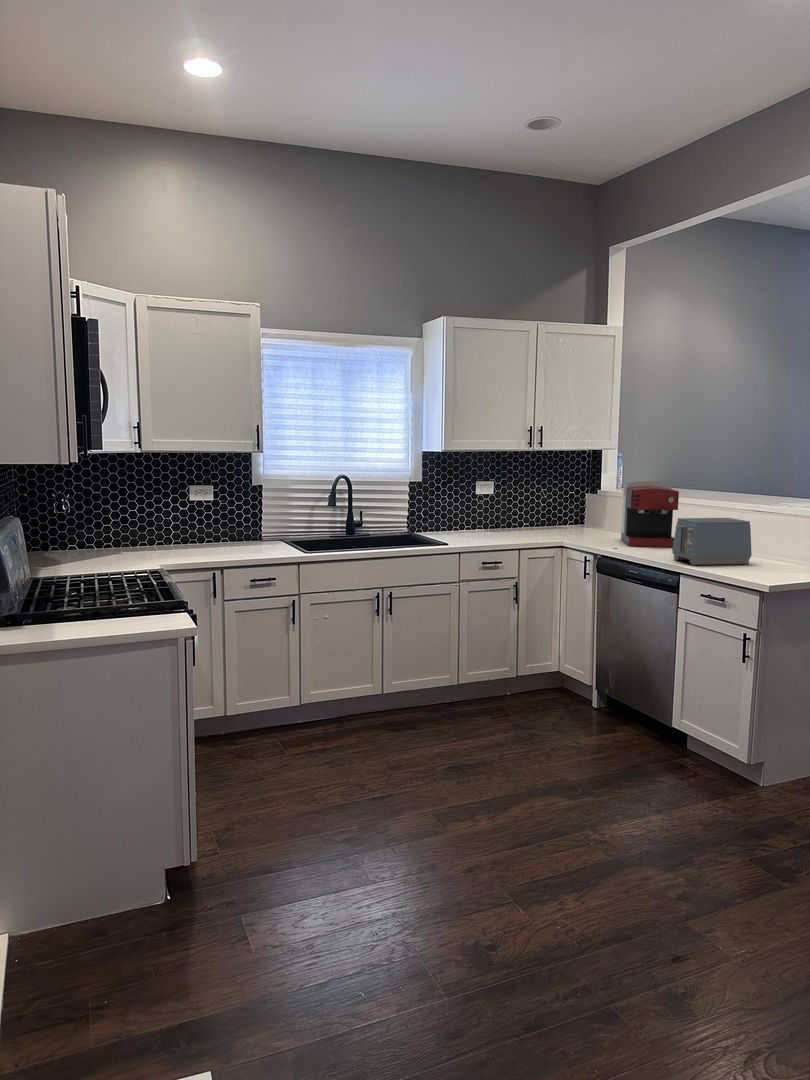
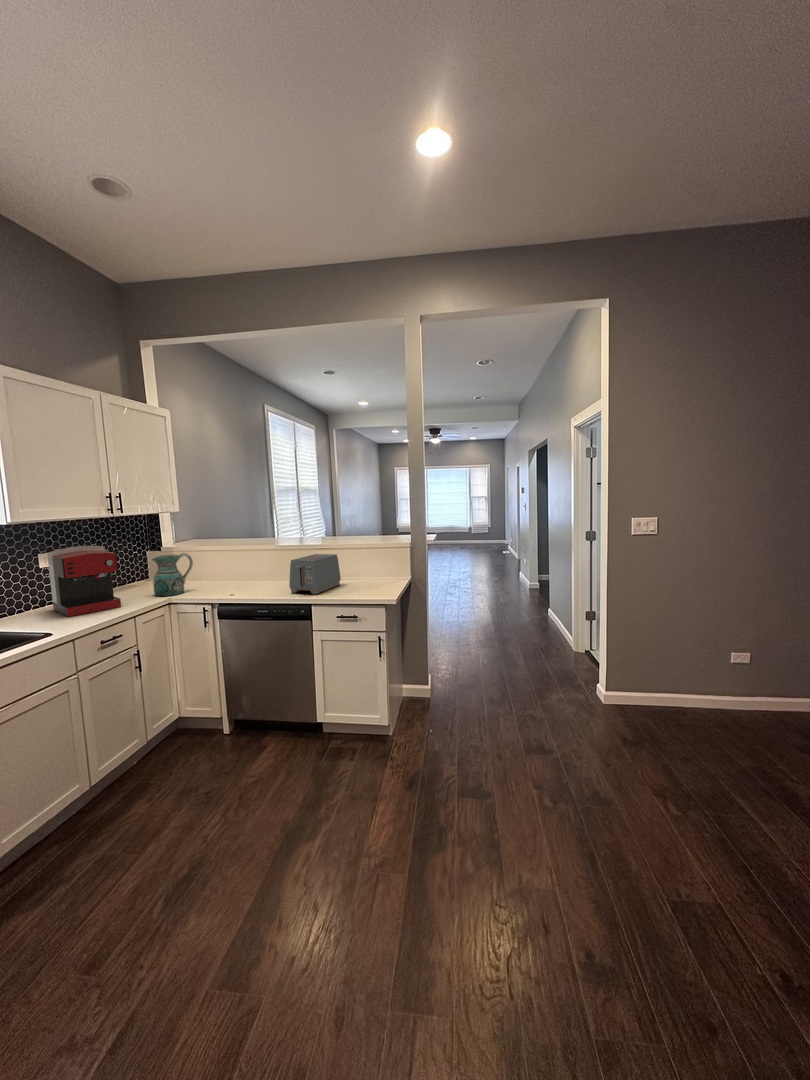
coffee maker: present [621,481,679,547] -> present [47,546,121,617]
ceramic pitcher: none [558,496,600,540] -> present [152,553,193,596]

